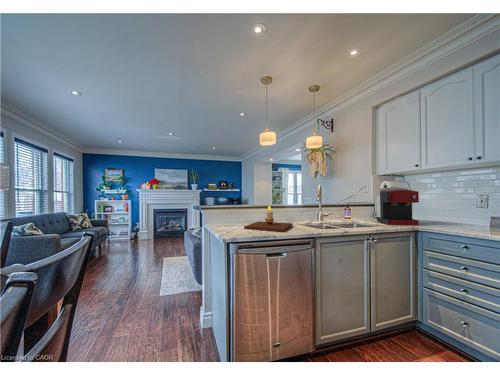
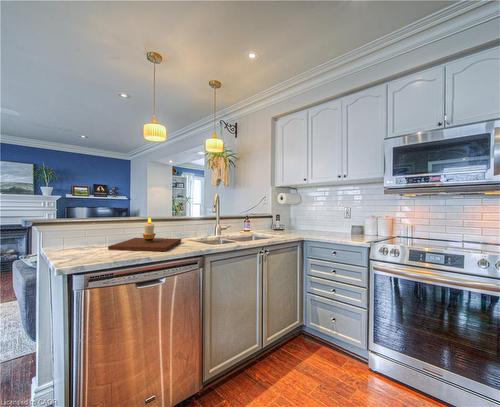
coffee maker: present [377,187,419,226] -> none [274,199,309,237]

